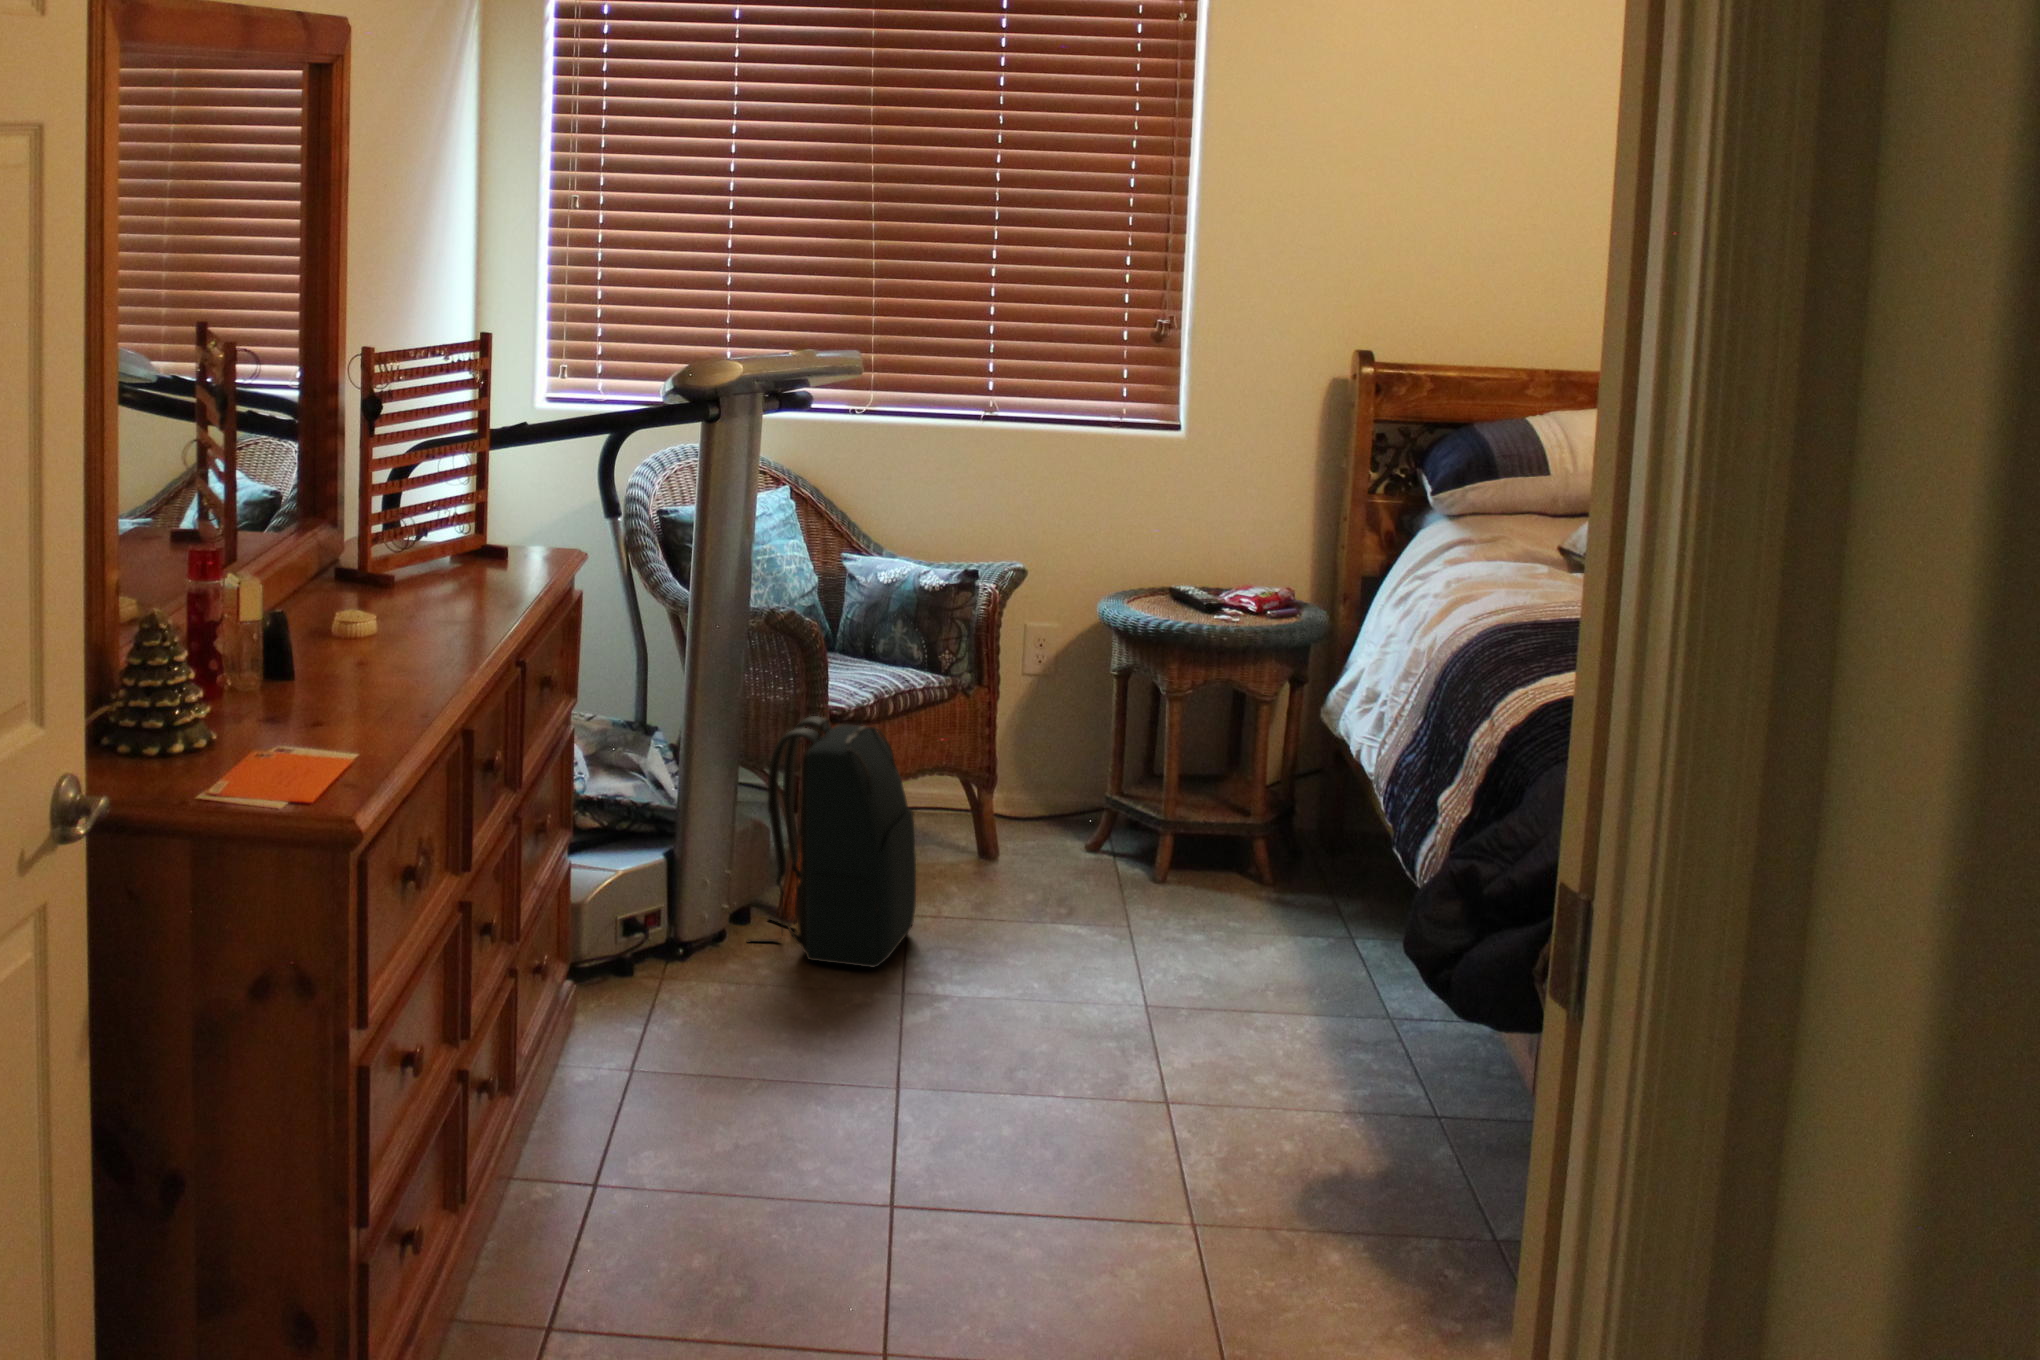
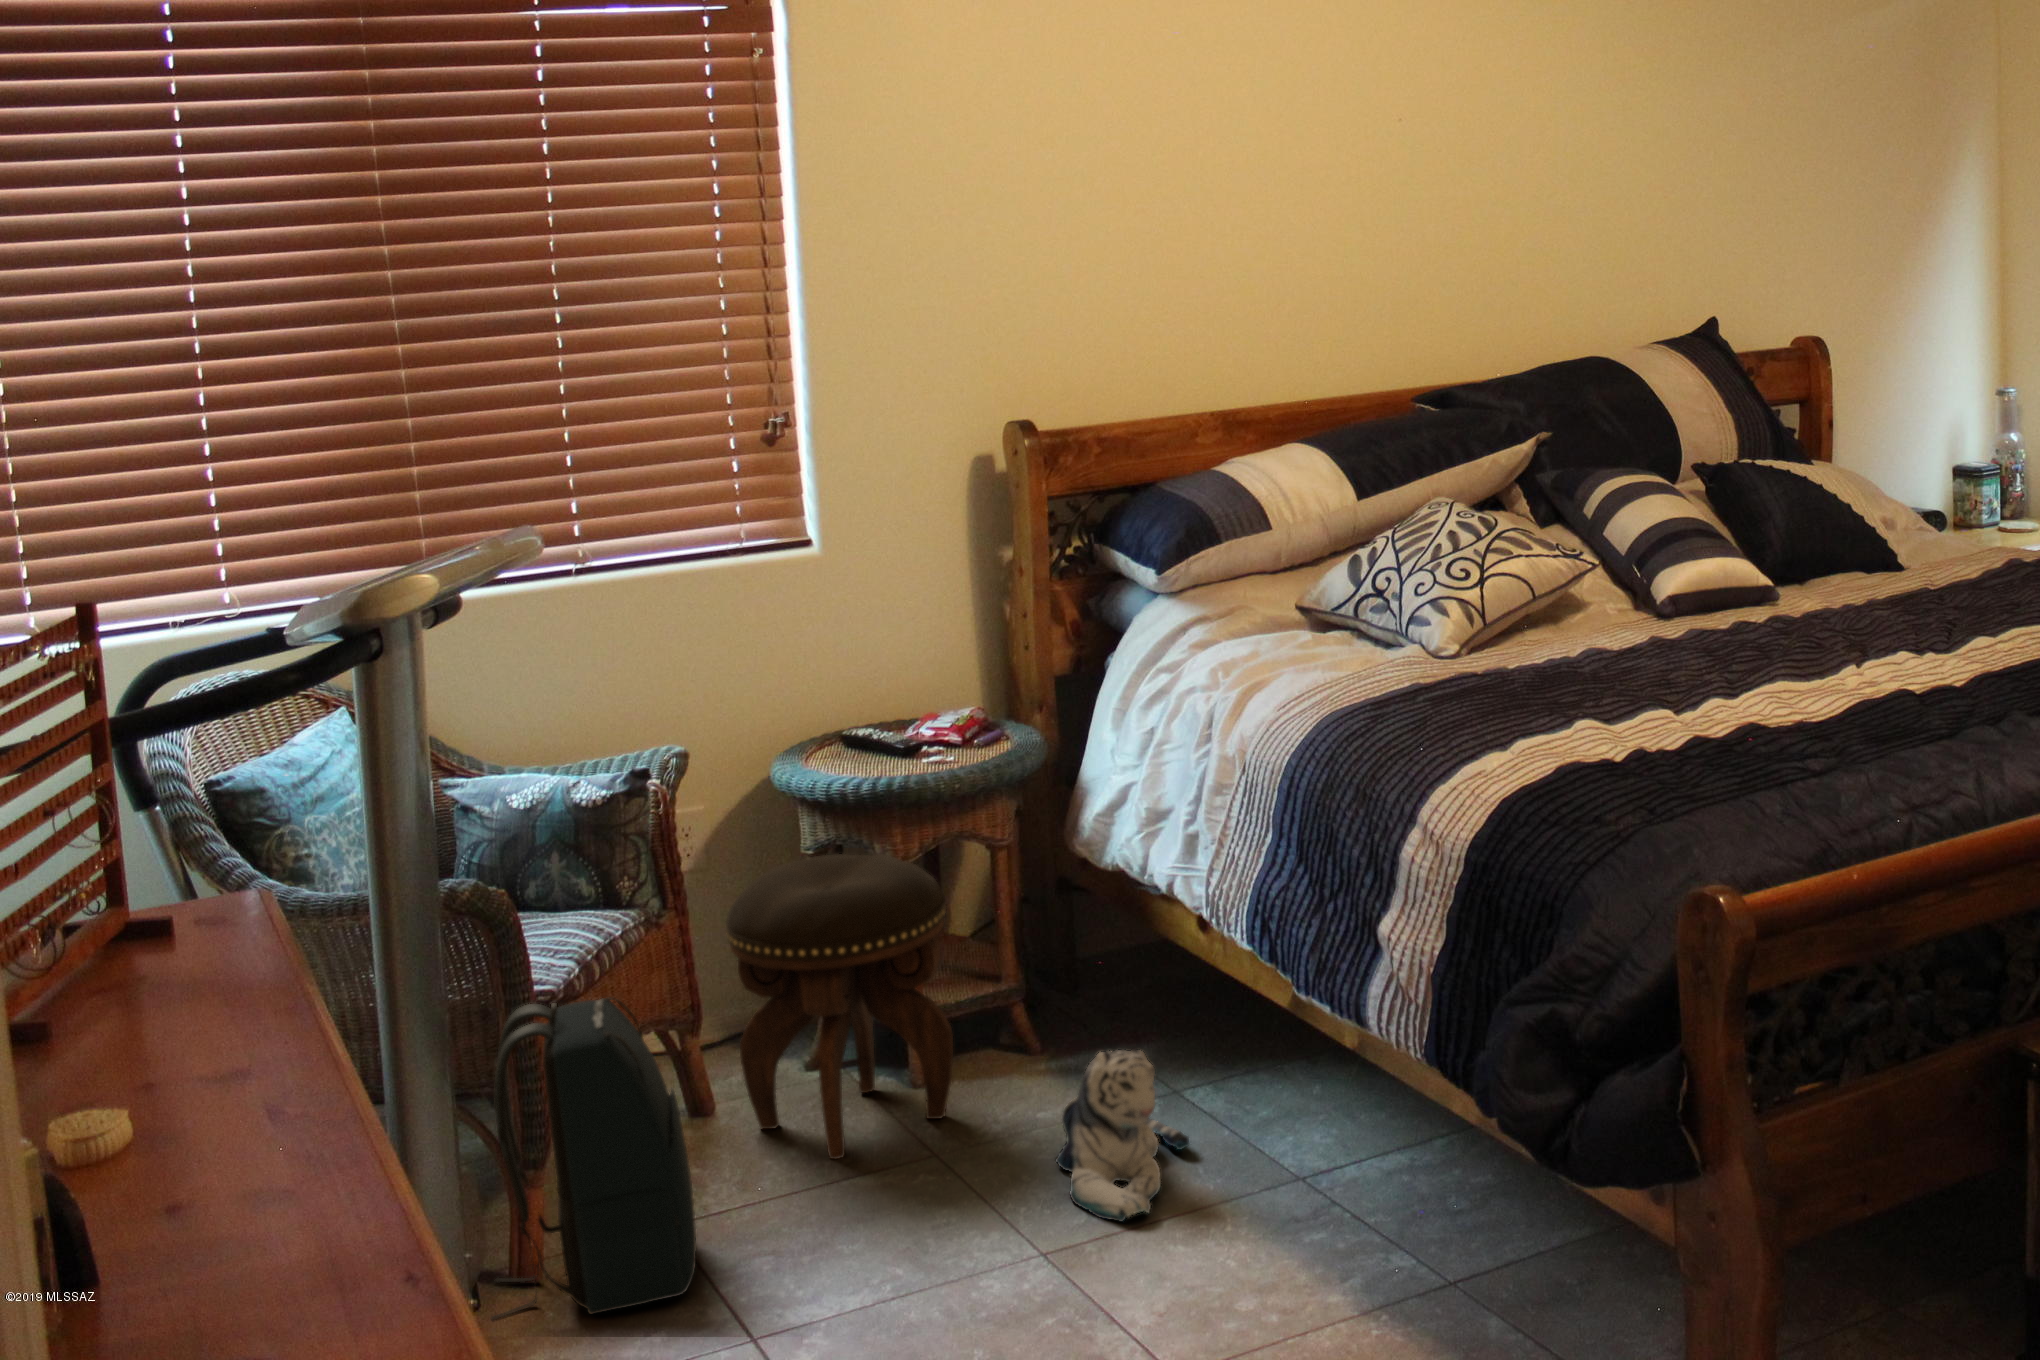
footstool: none [1012,673,1191,916] -> present [726,854,953,1159]
plush toy: none [1207,883,1334,1031] -> present [1056,1049,1189,1222]

